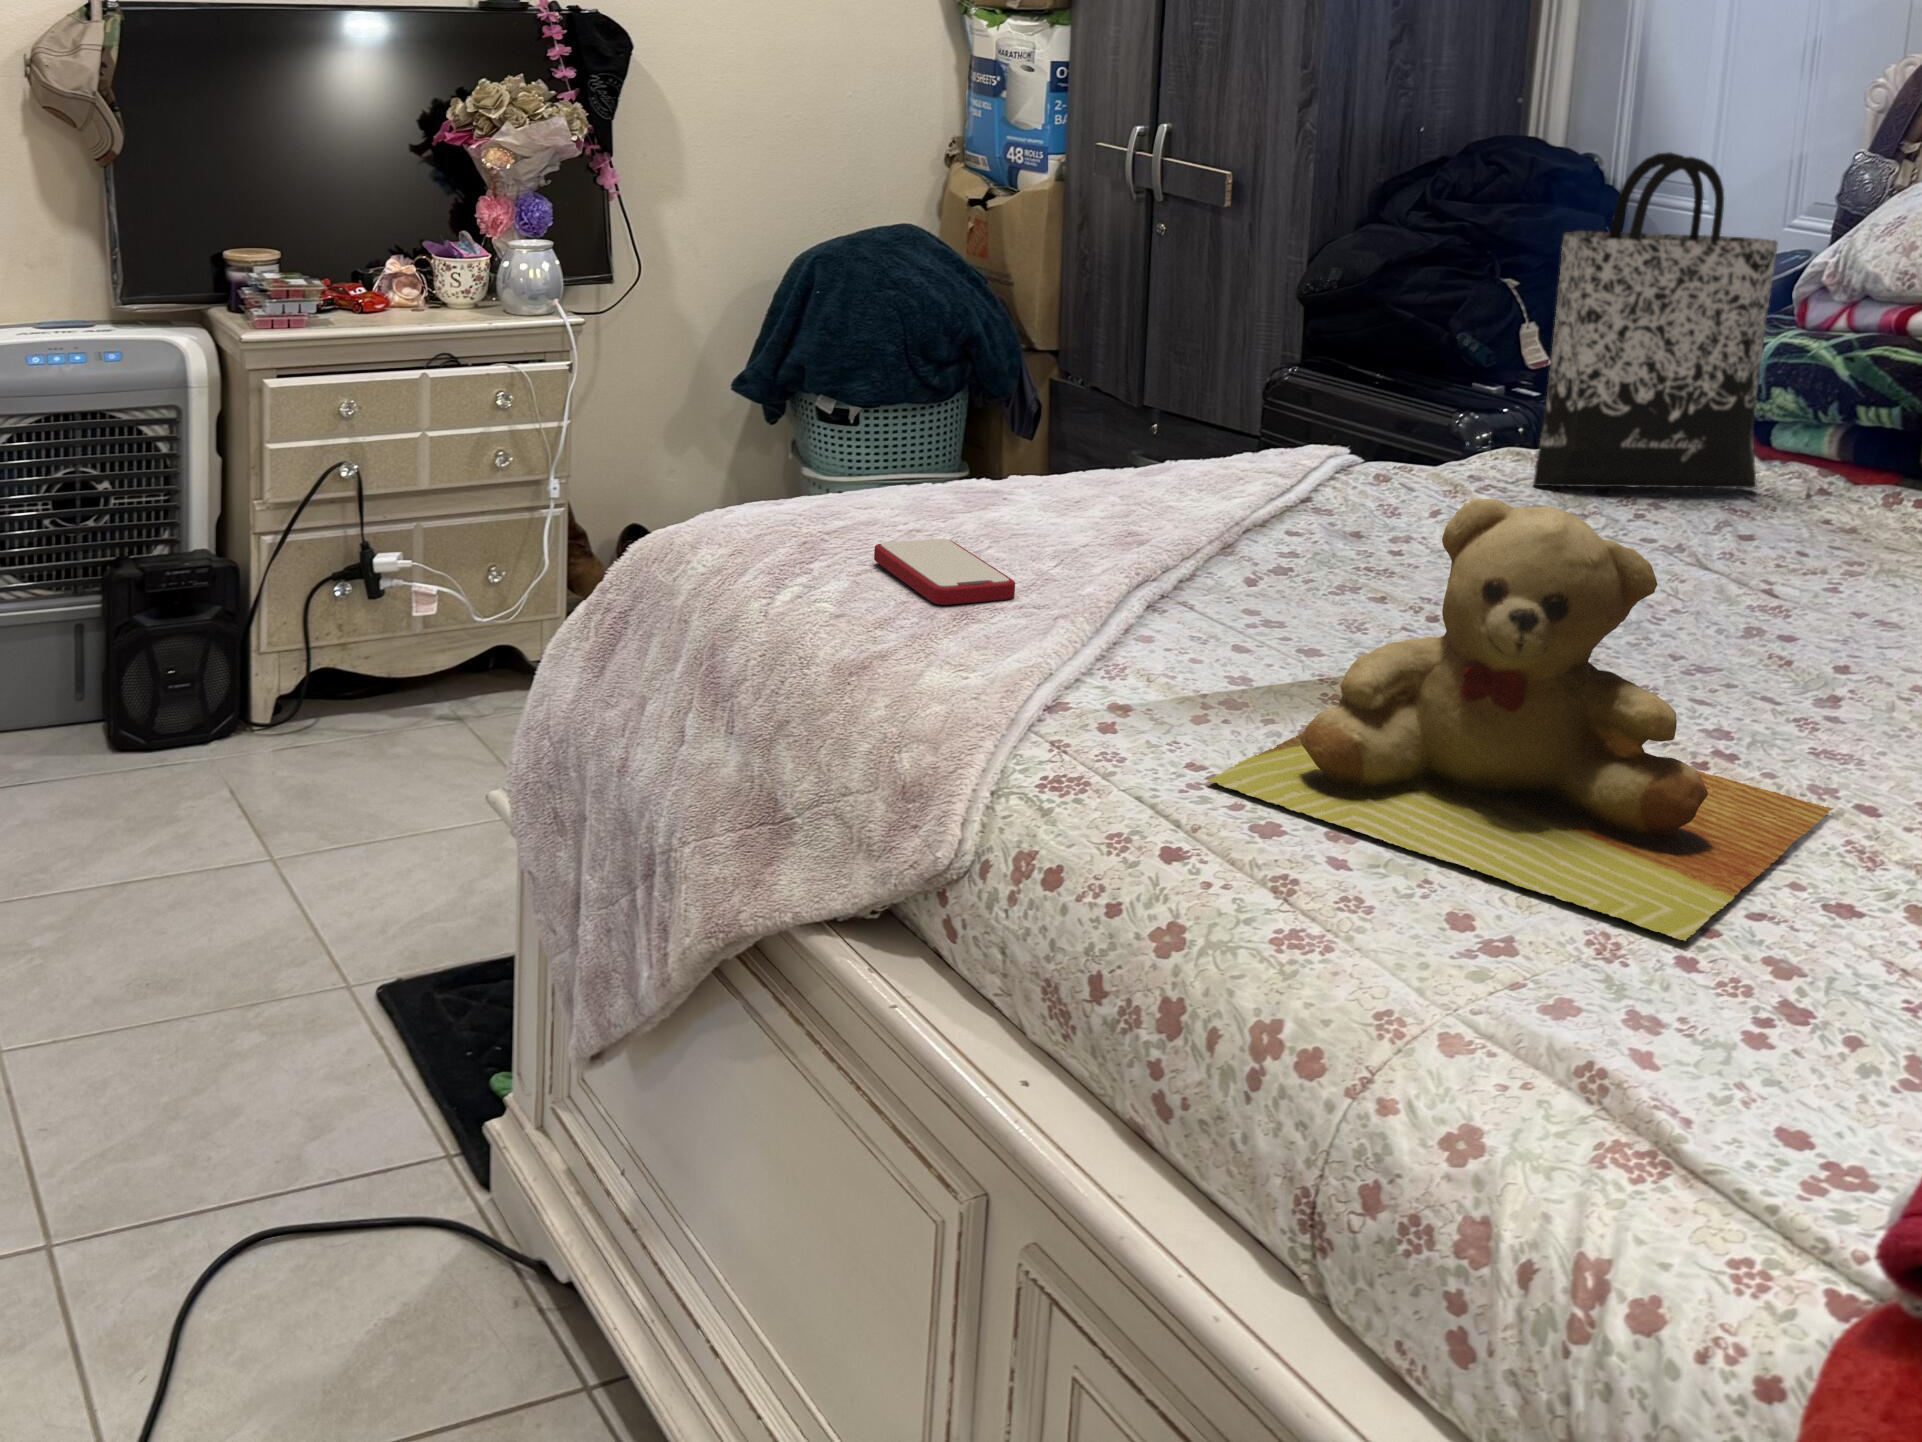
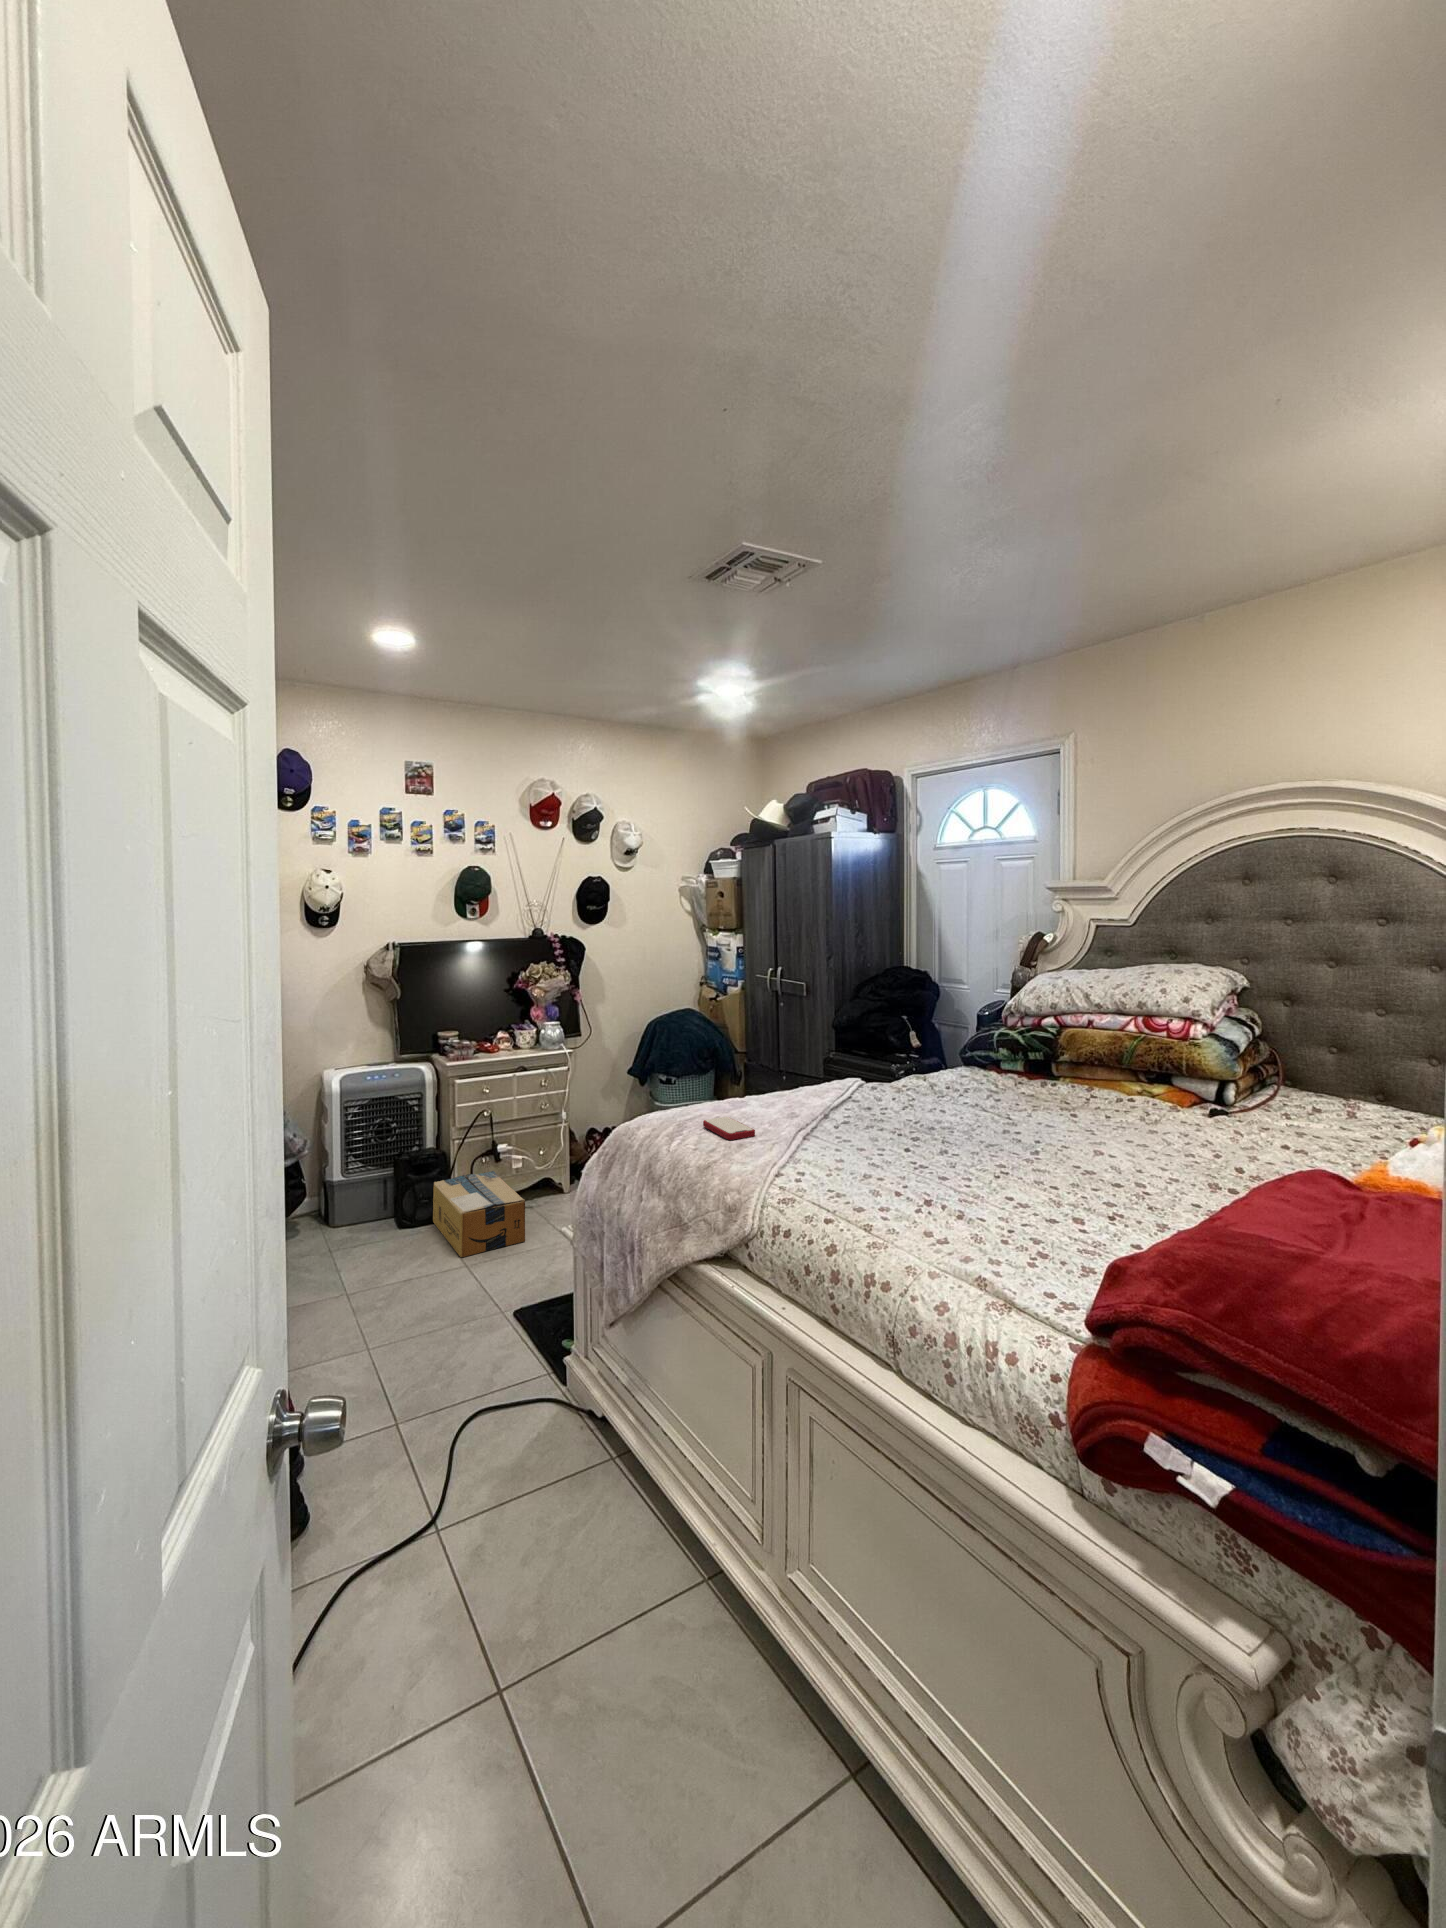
tote bag: present [1533,152,1778,488] -> none [922,969,997,1087]
teddy bear: present [1207,499,1833,941] -> none [834,1087,1044,1234]
cardboard box: none [196,625,431,842] -> present [433,1171,525,1257]

